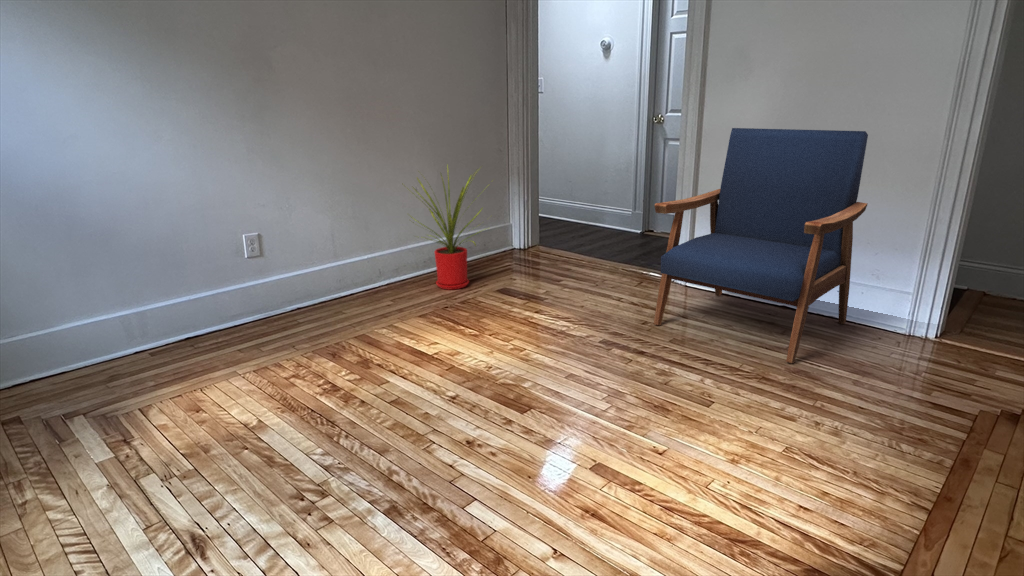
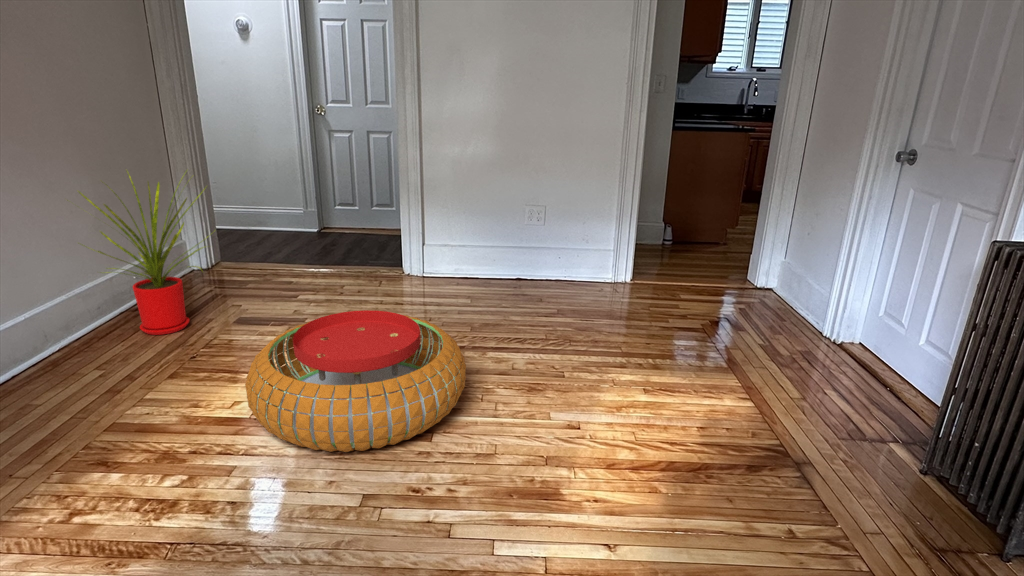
armchair: present [654,128,868,363] -> none [434,122,593,323]
pouf: none [417,291,601,404] -> present [245,310,466,452]

